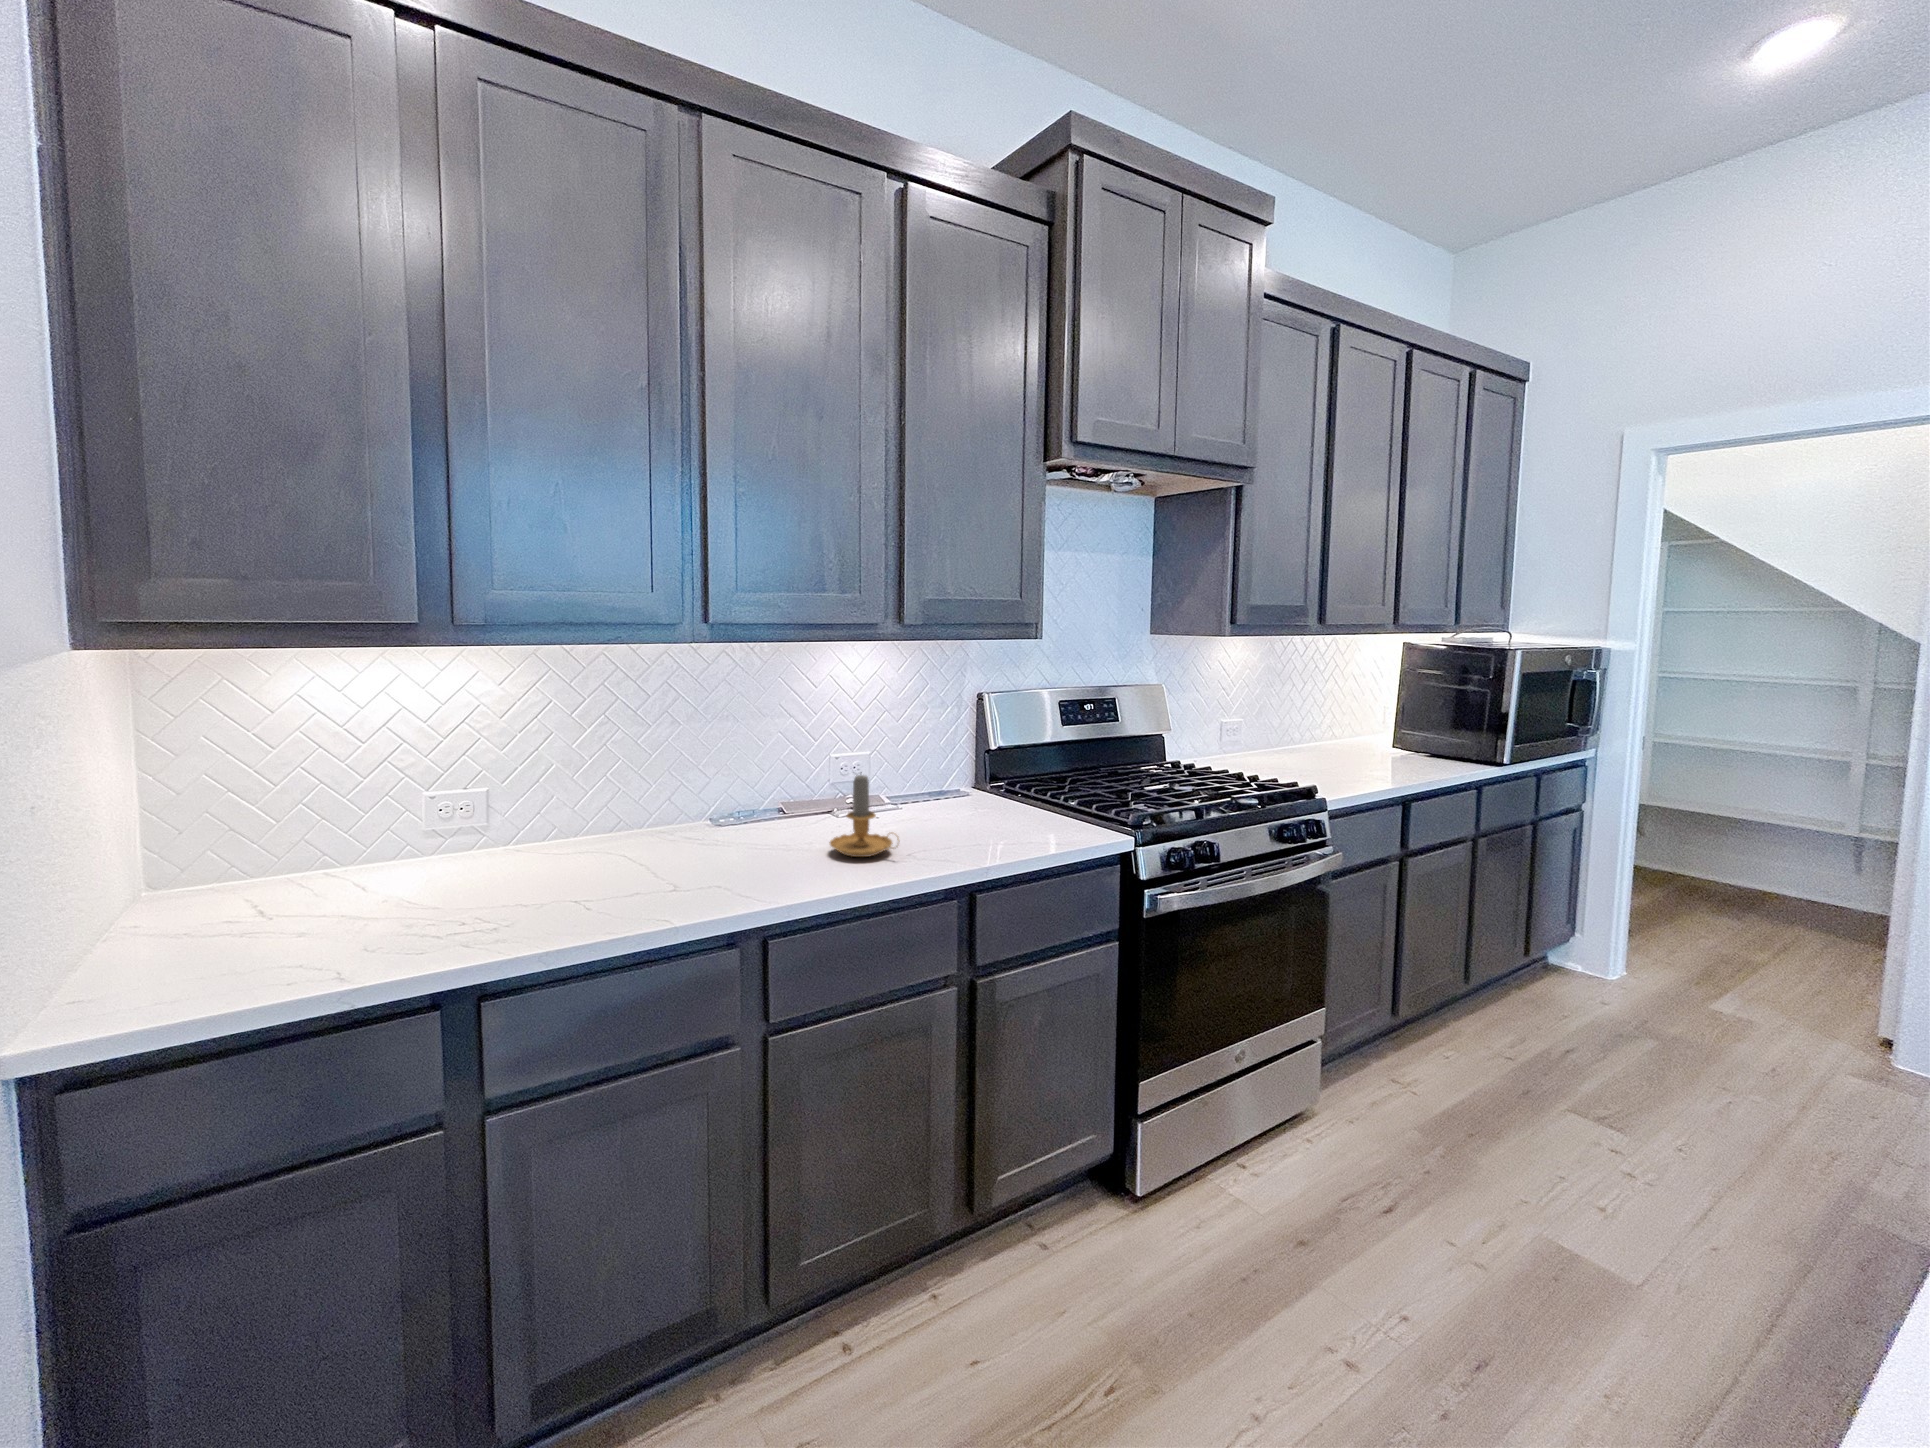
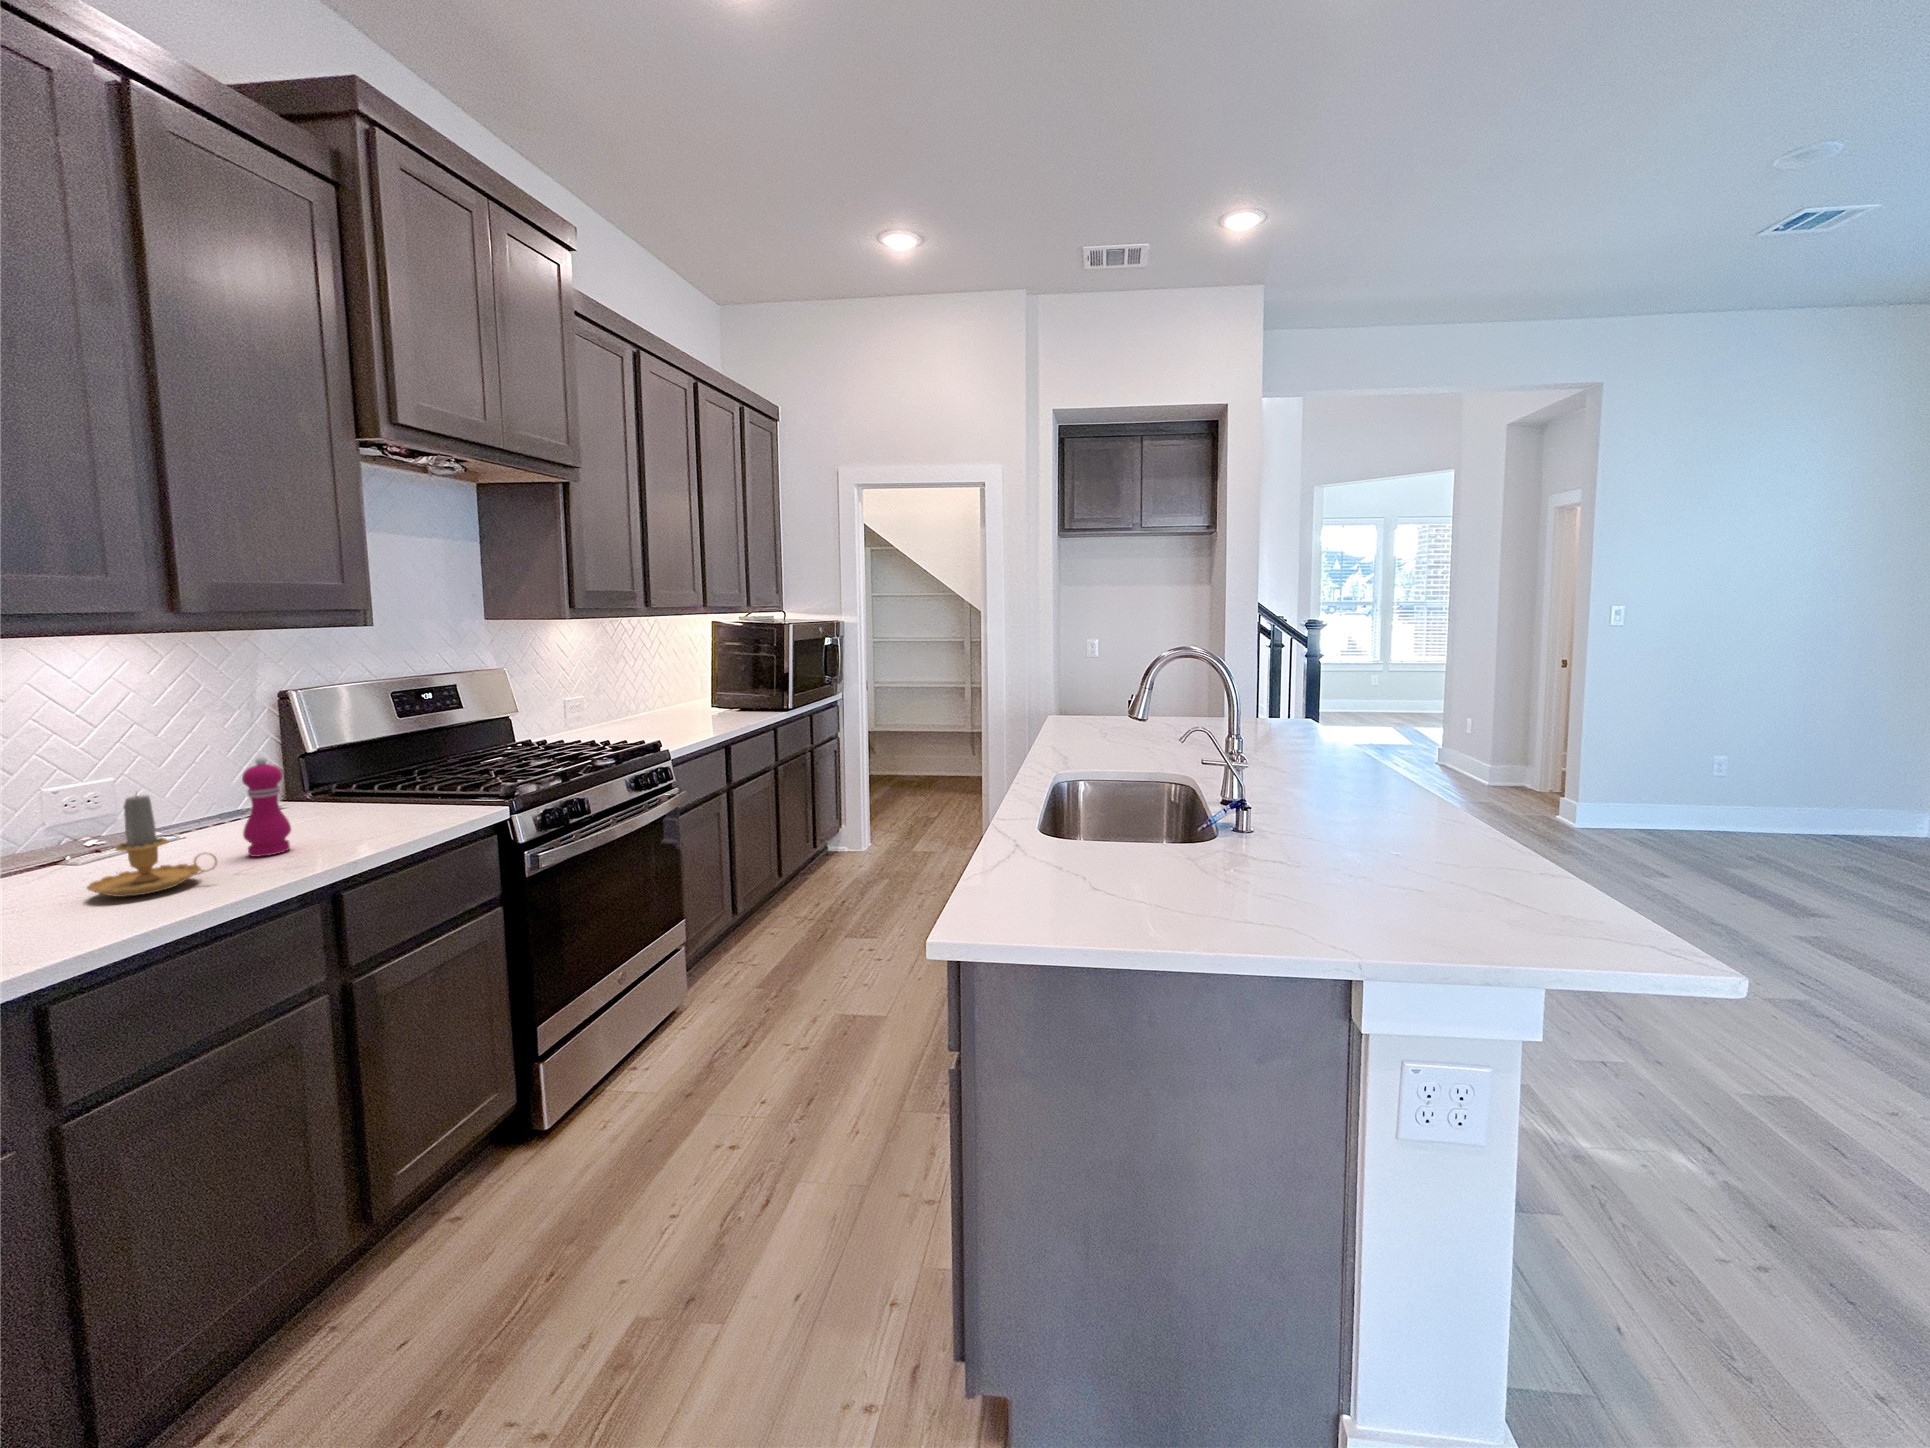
pepper mill: none [928,754,959,842] -> present [242,757,291,857]

